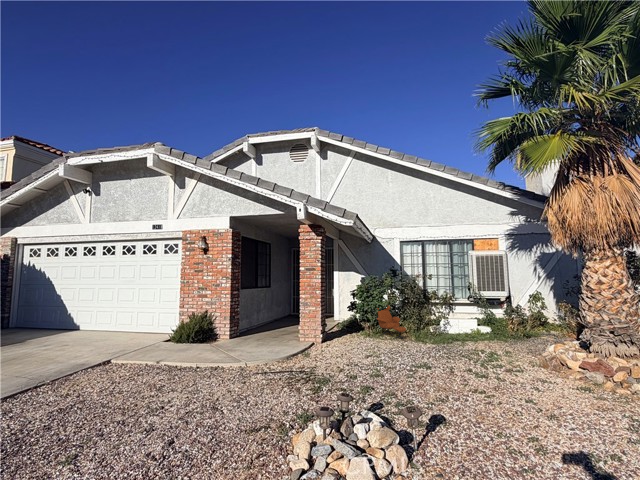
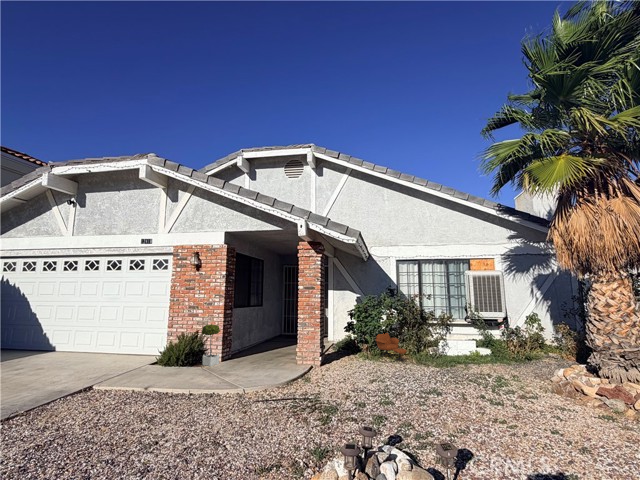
potted tree: none [209,304,227,343] -> present [201,324,220,366]

